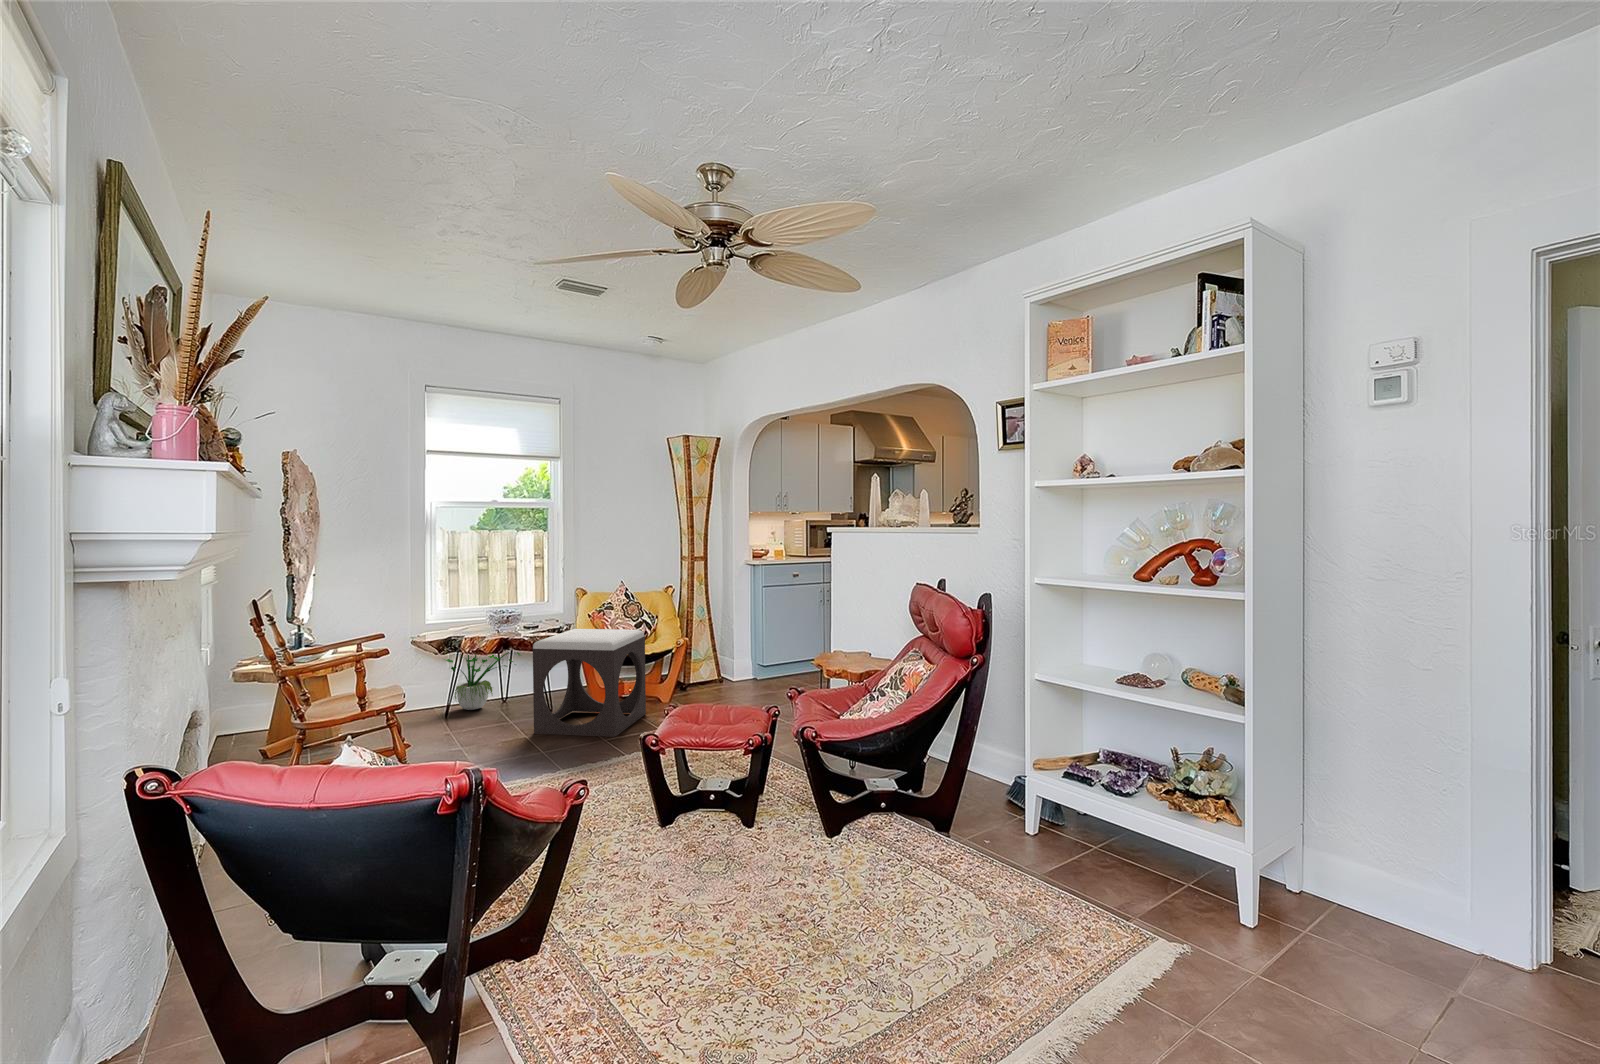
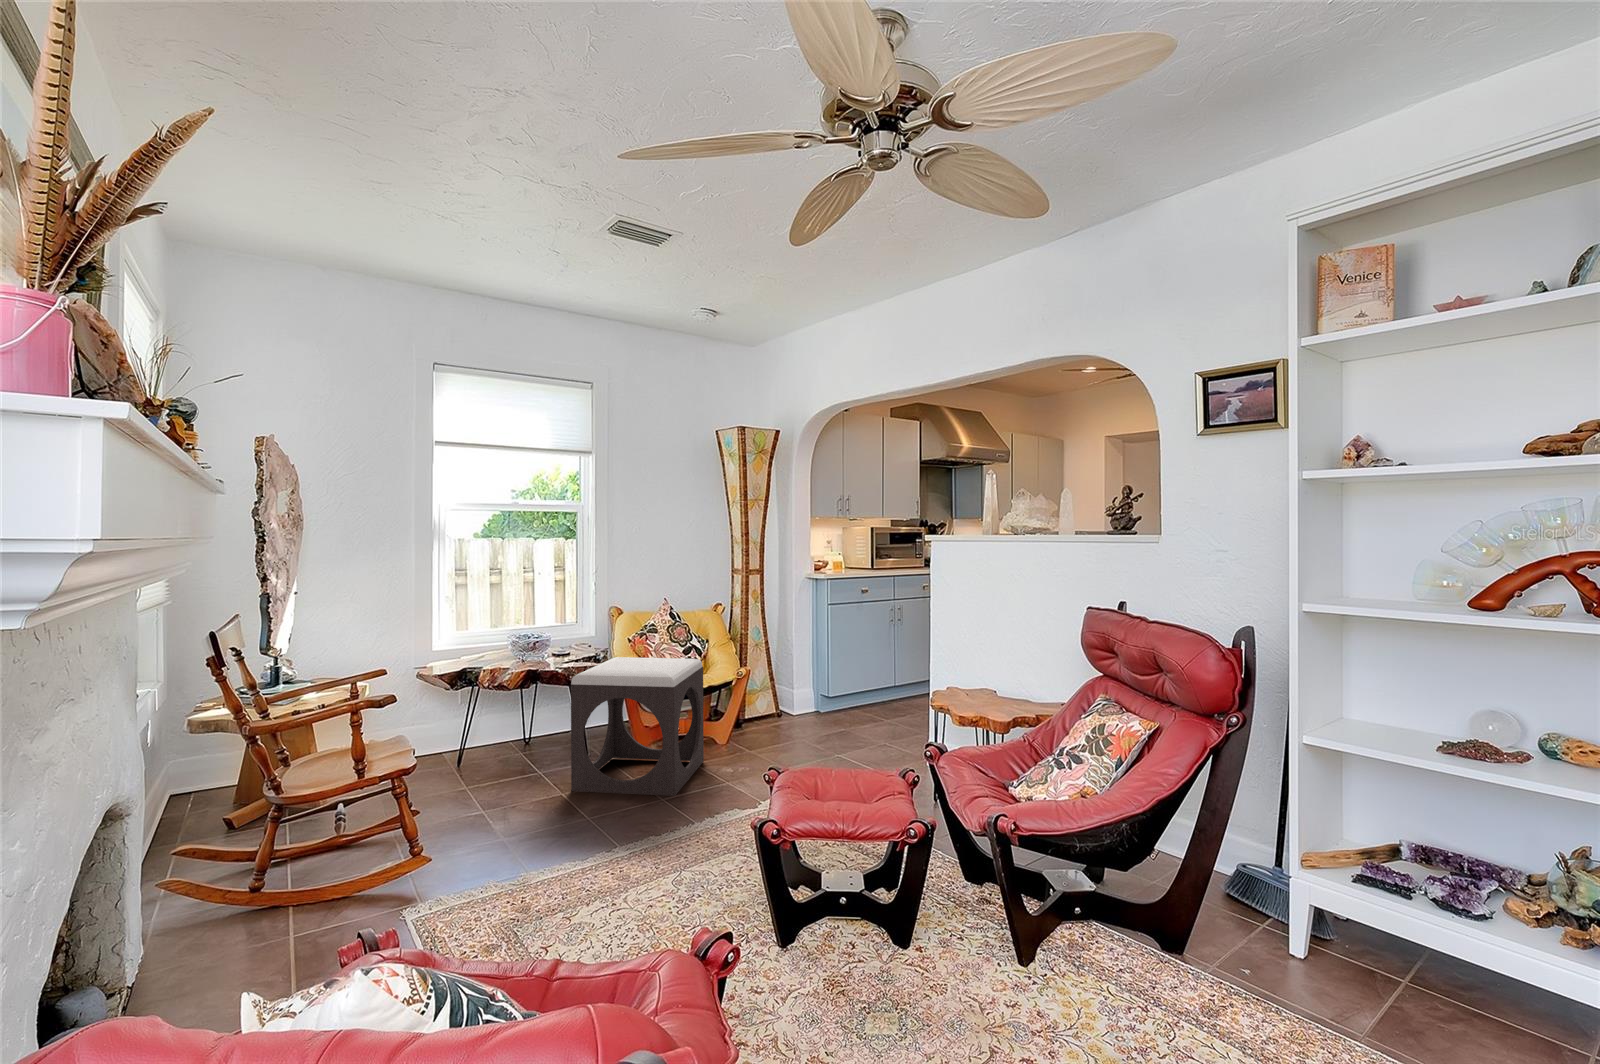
potted plant: present [444,652,520,710] -> none [452,653,554,756]

